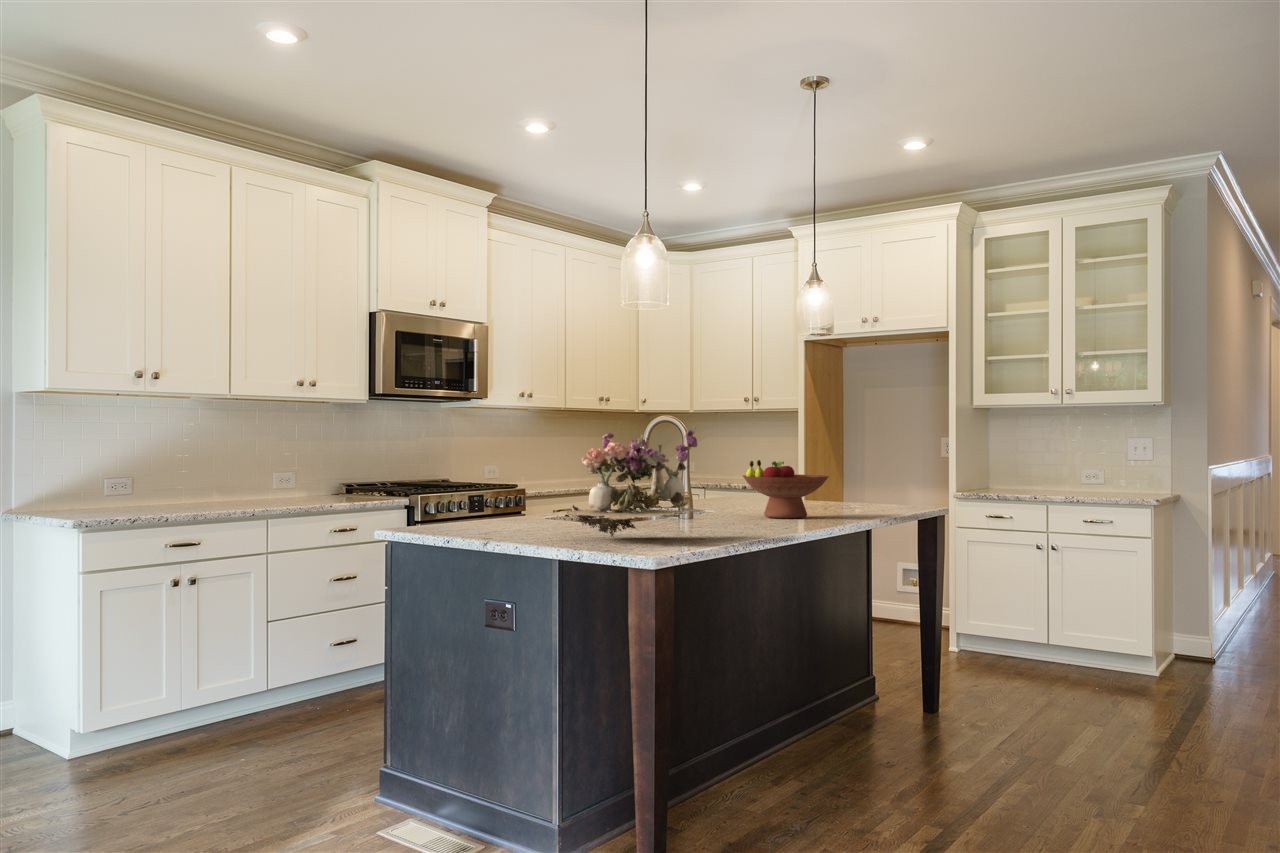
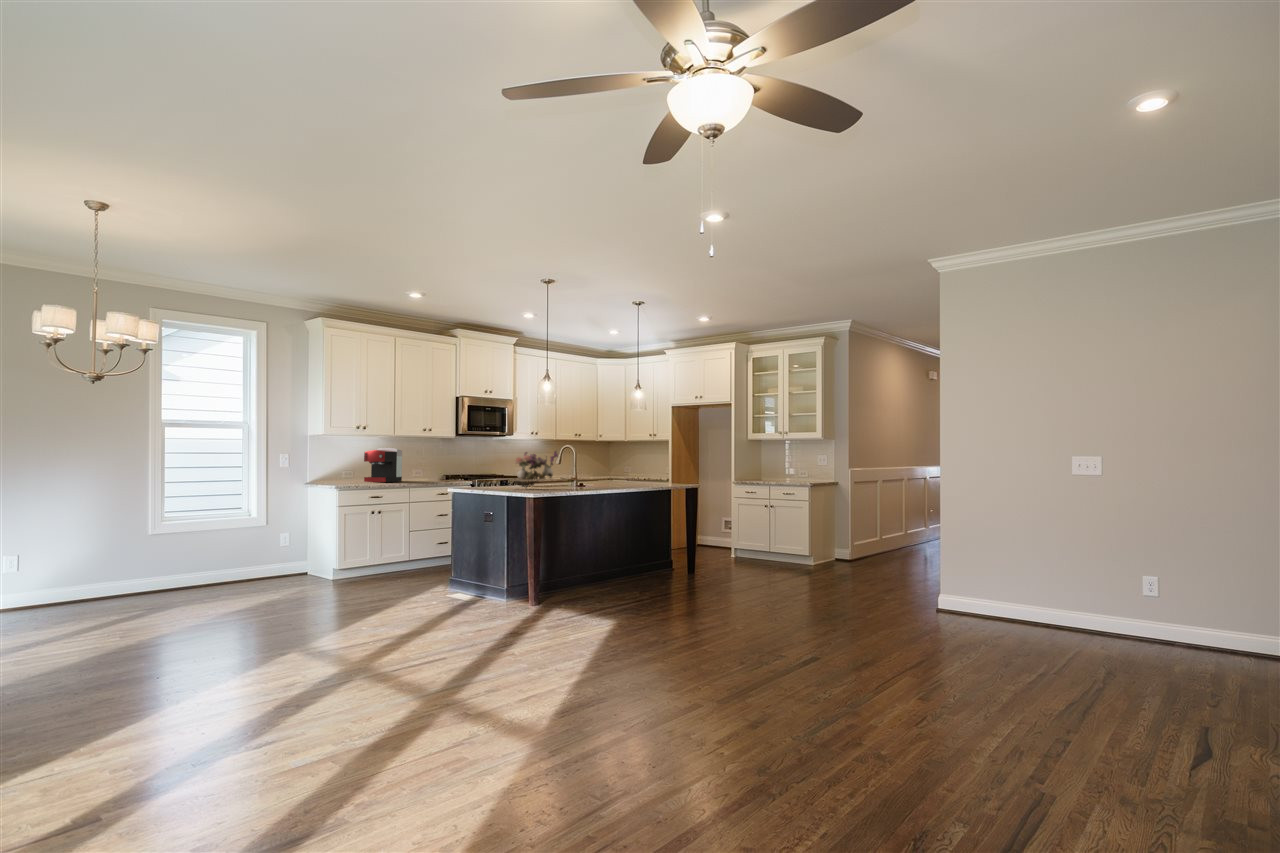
coffee maker: none [155,423,247,505] -> present [364,448,402,482]
fruit bowl: present [743,460,829,518] -> none [599,463,634,487]

